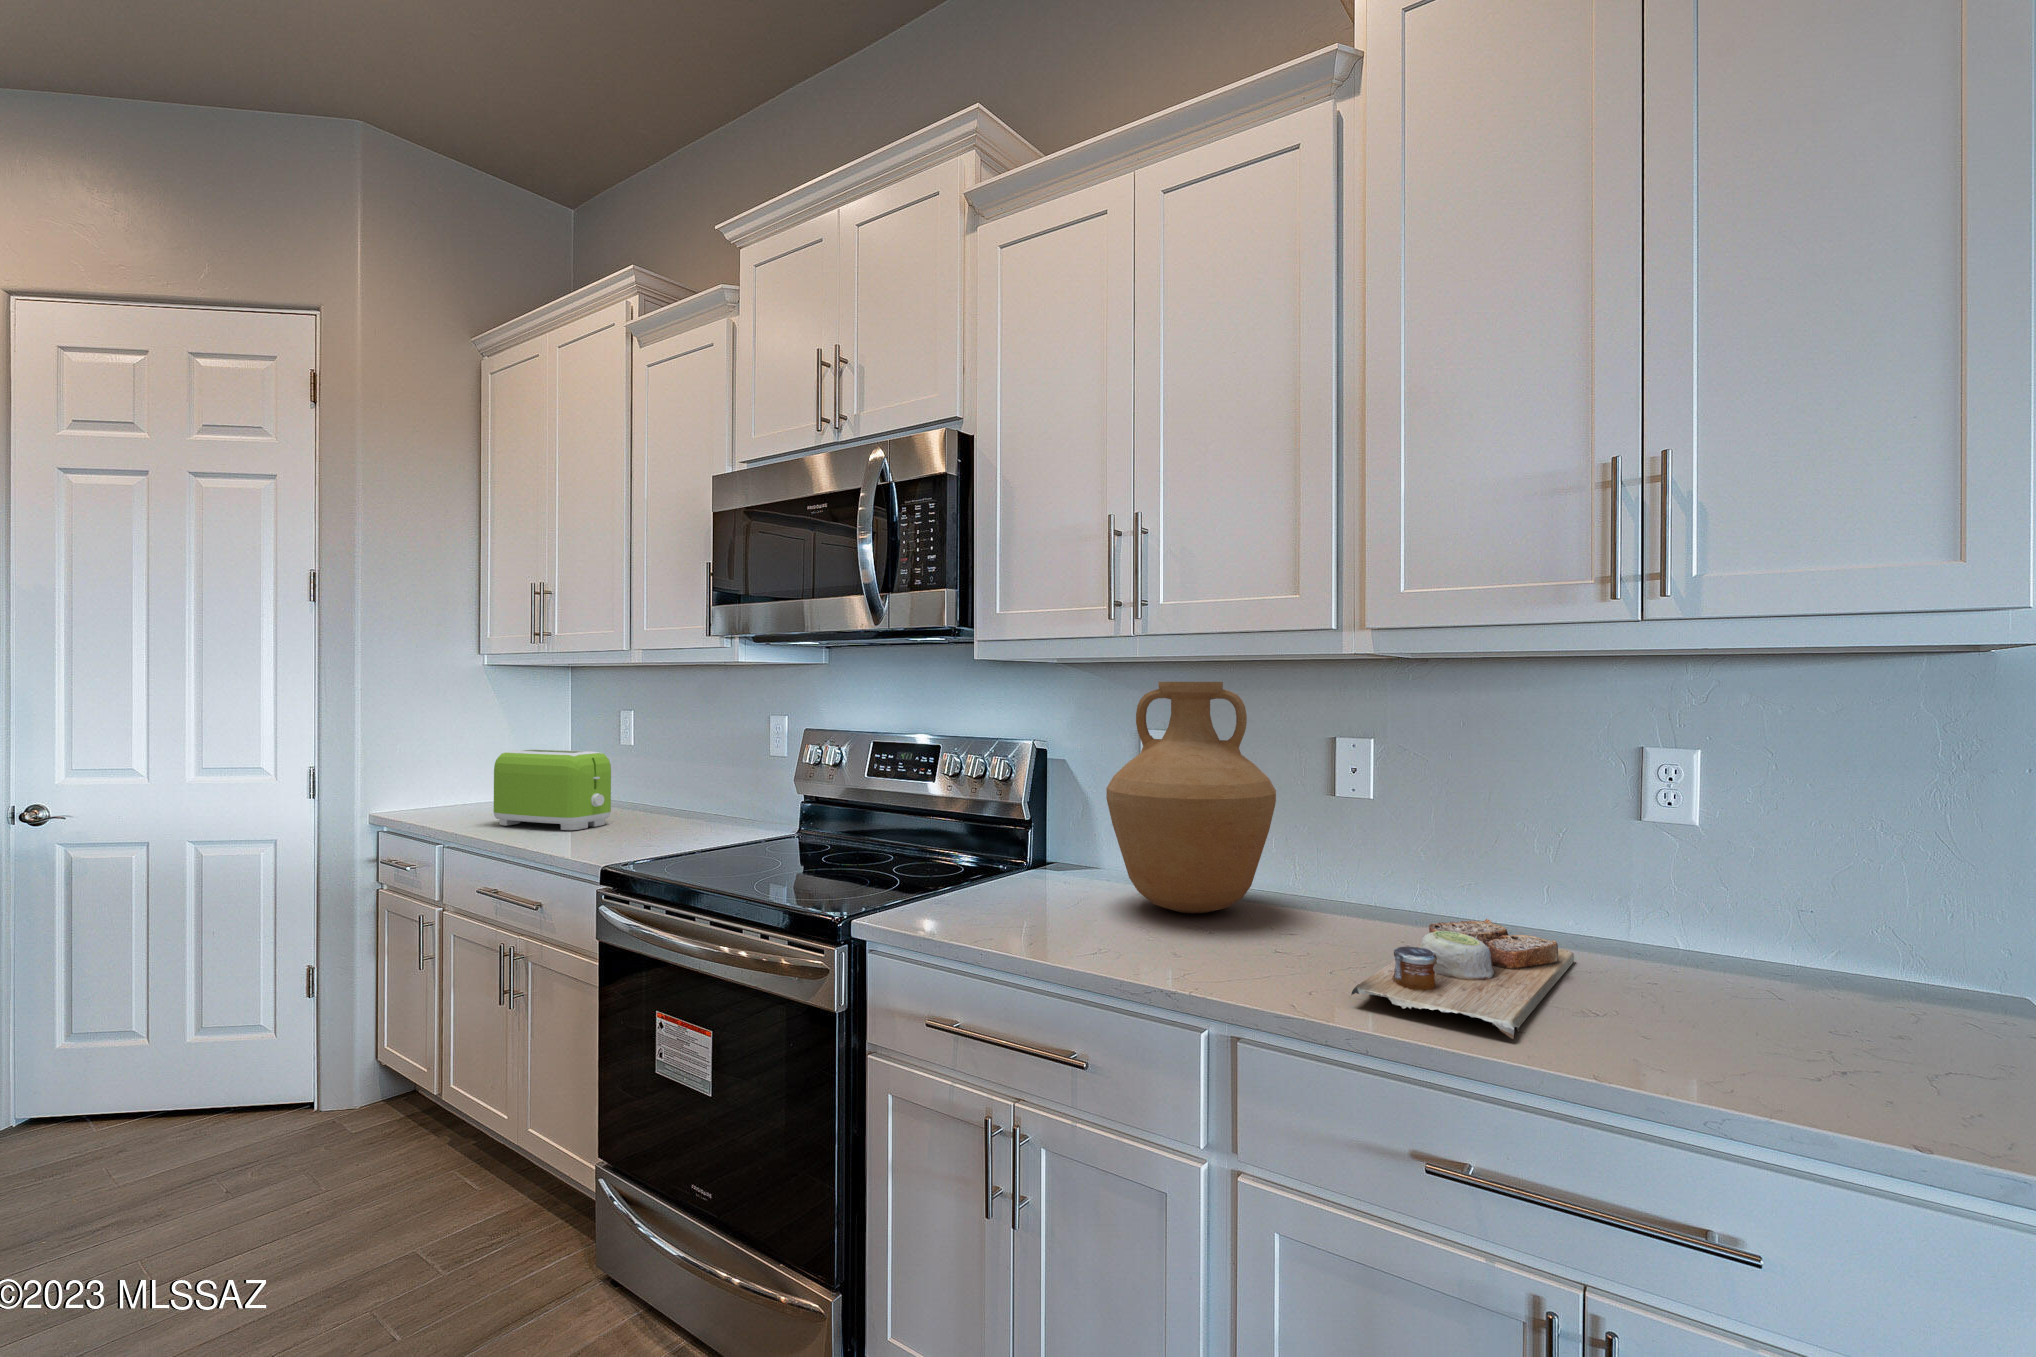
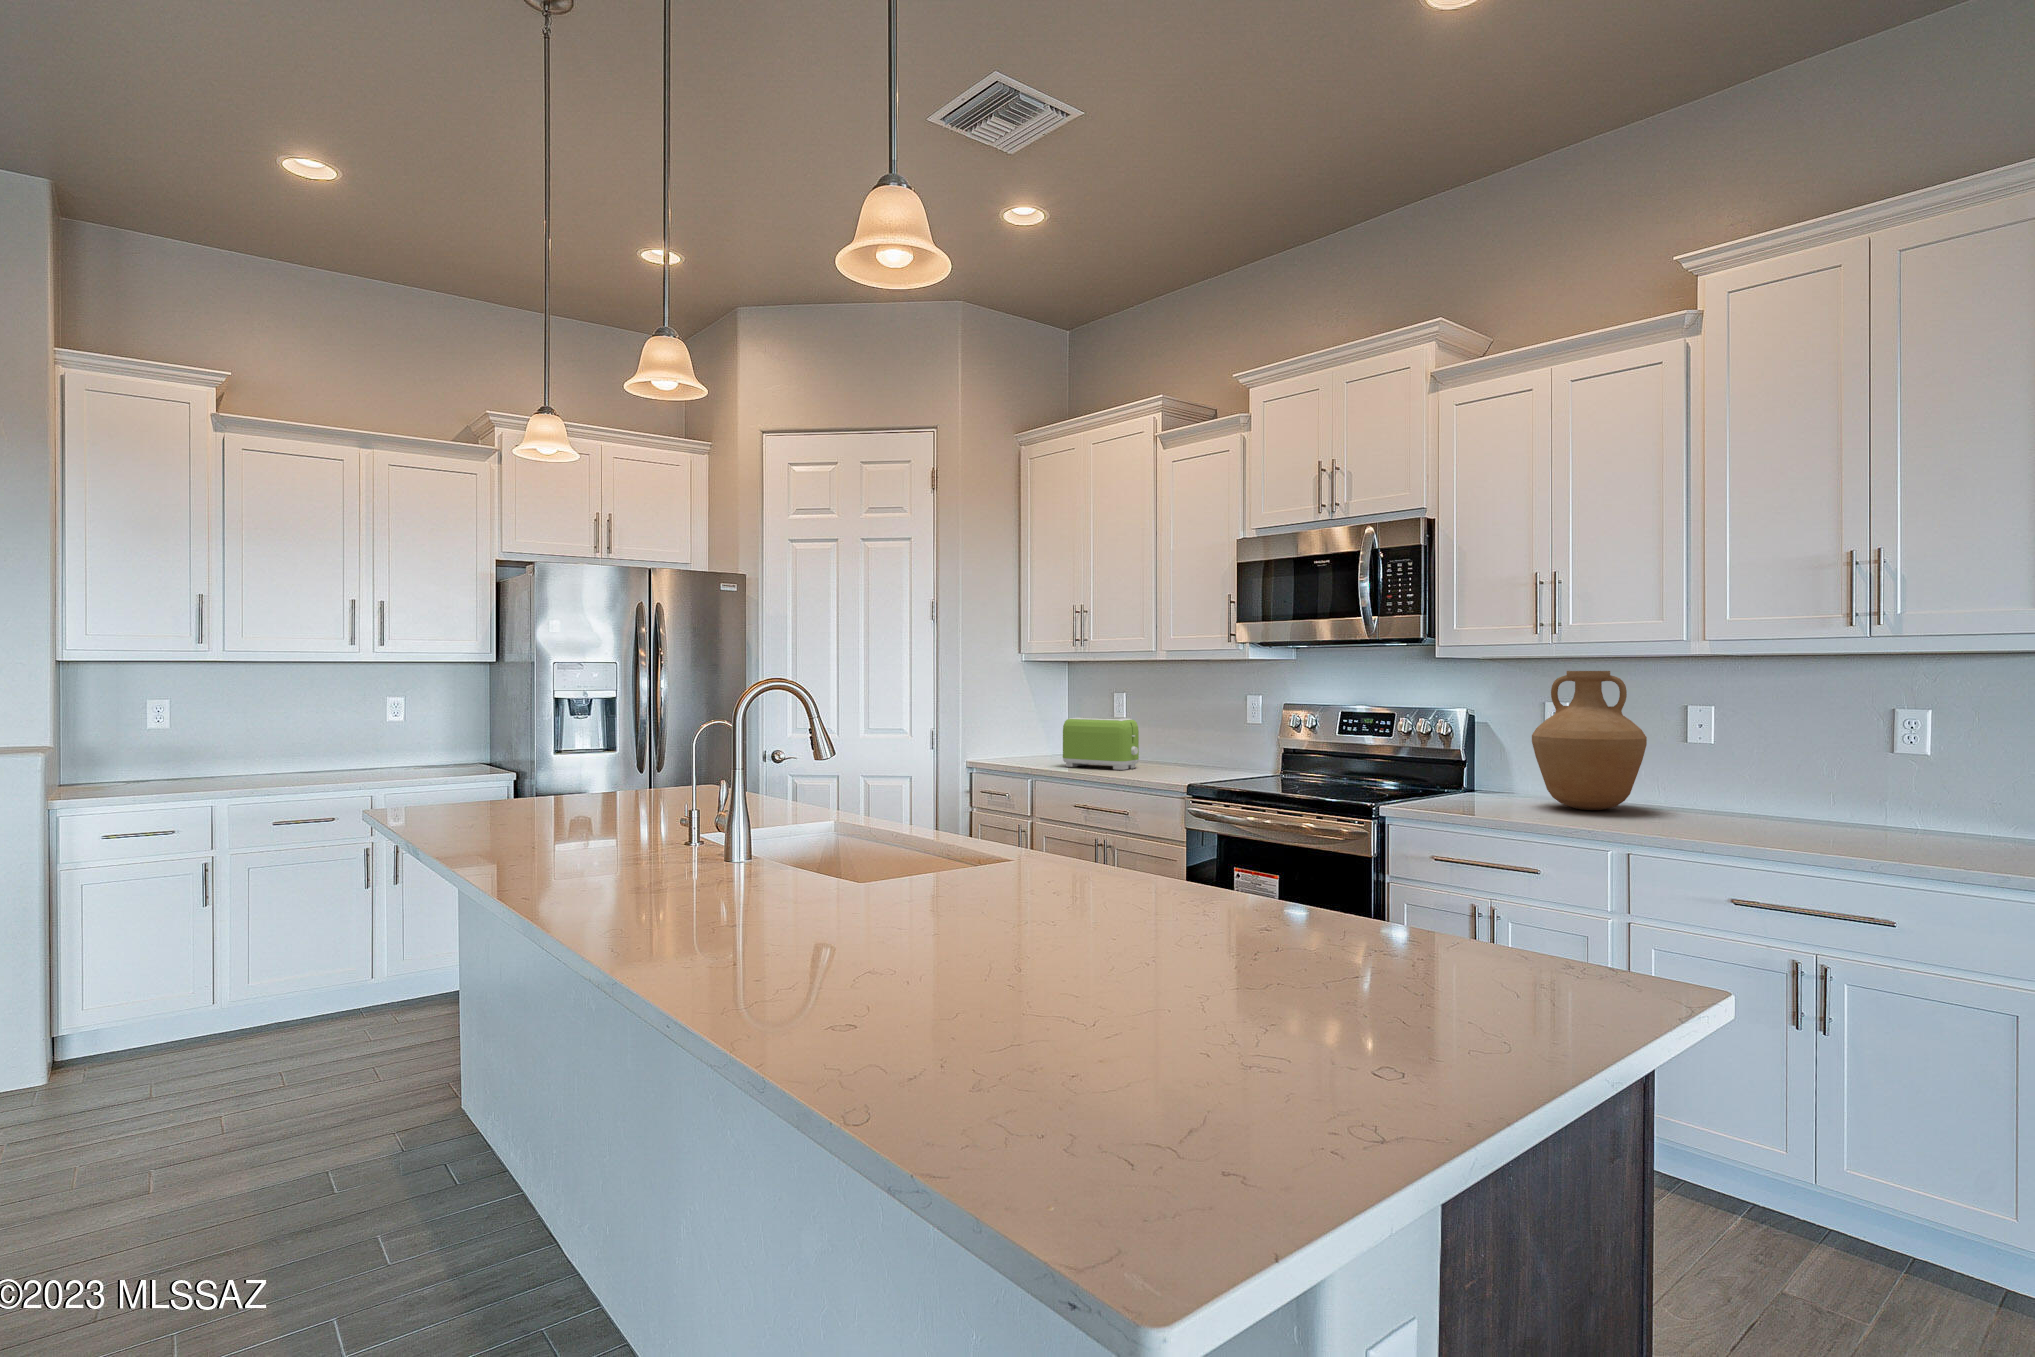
cutting board: present [1351,919,1574,1039] -> none [1694,807,1841,847]

